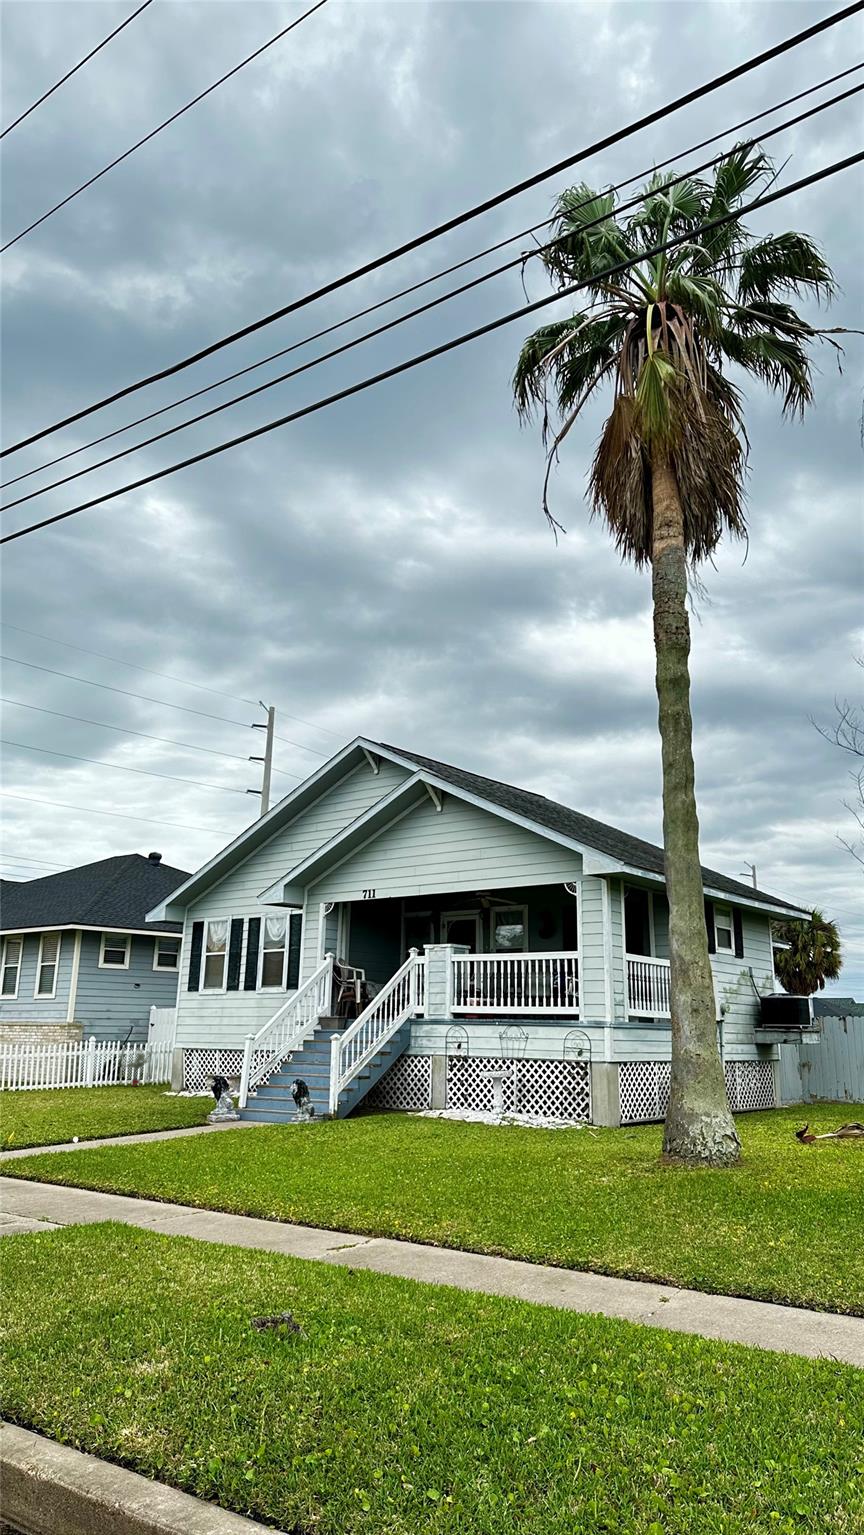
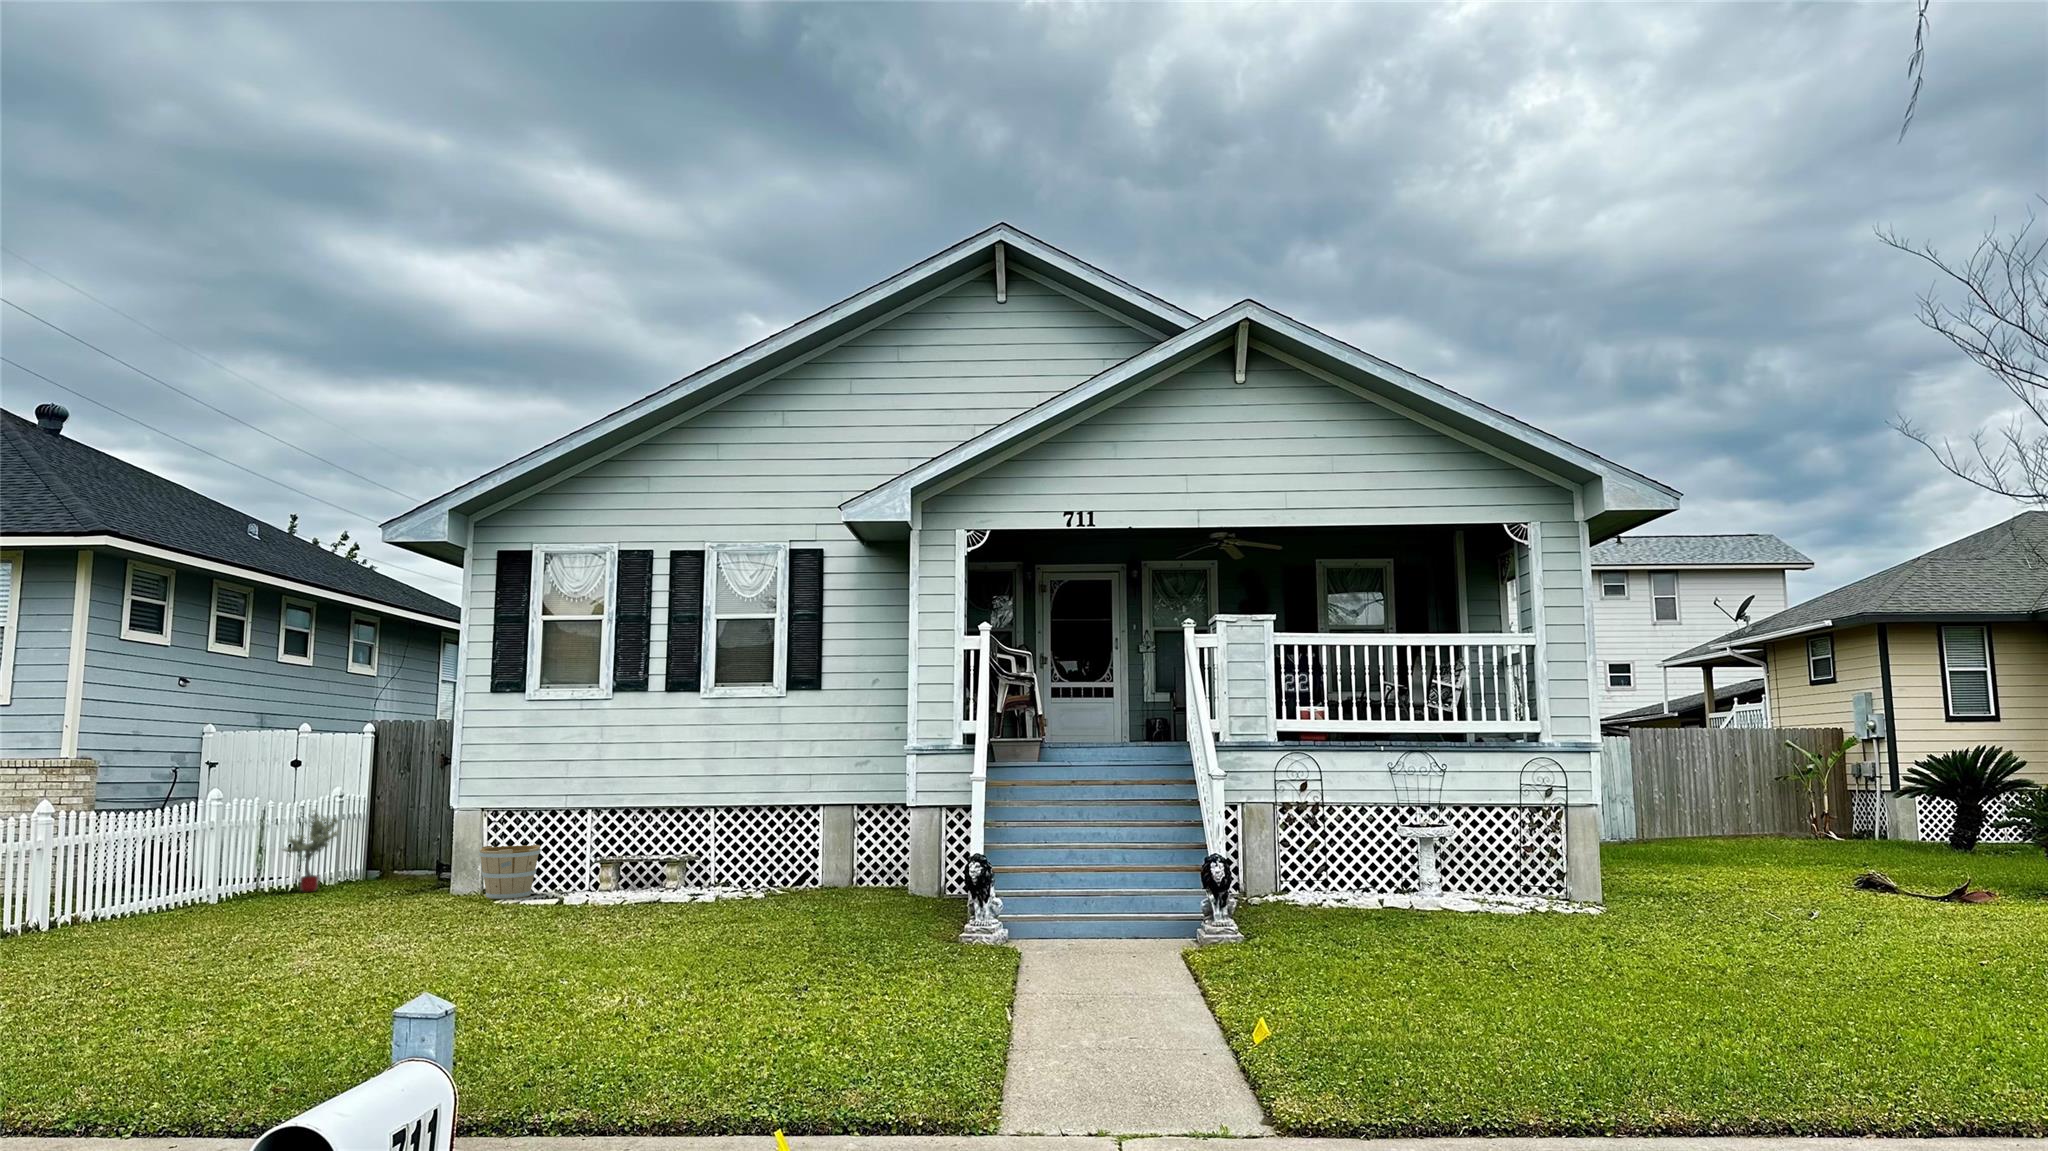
wooden bucket: none [170,1067,199,1092] -> present [479,844,541,899]

